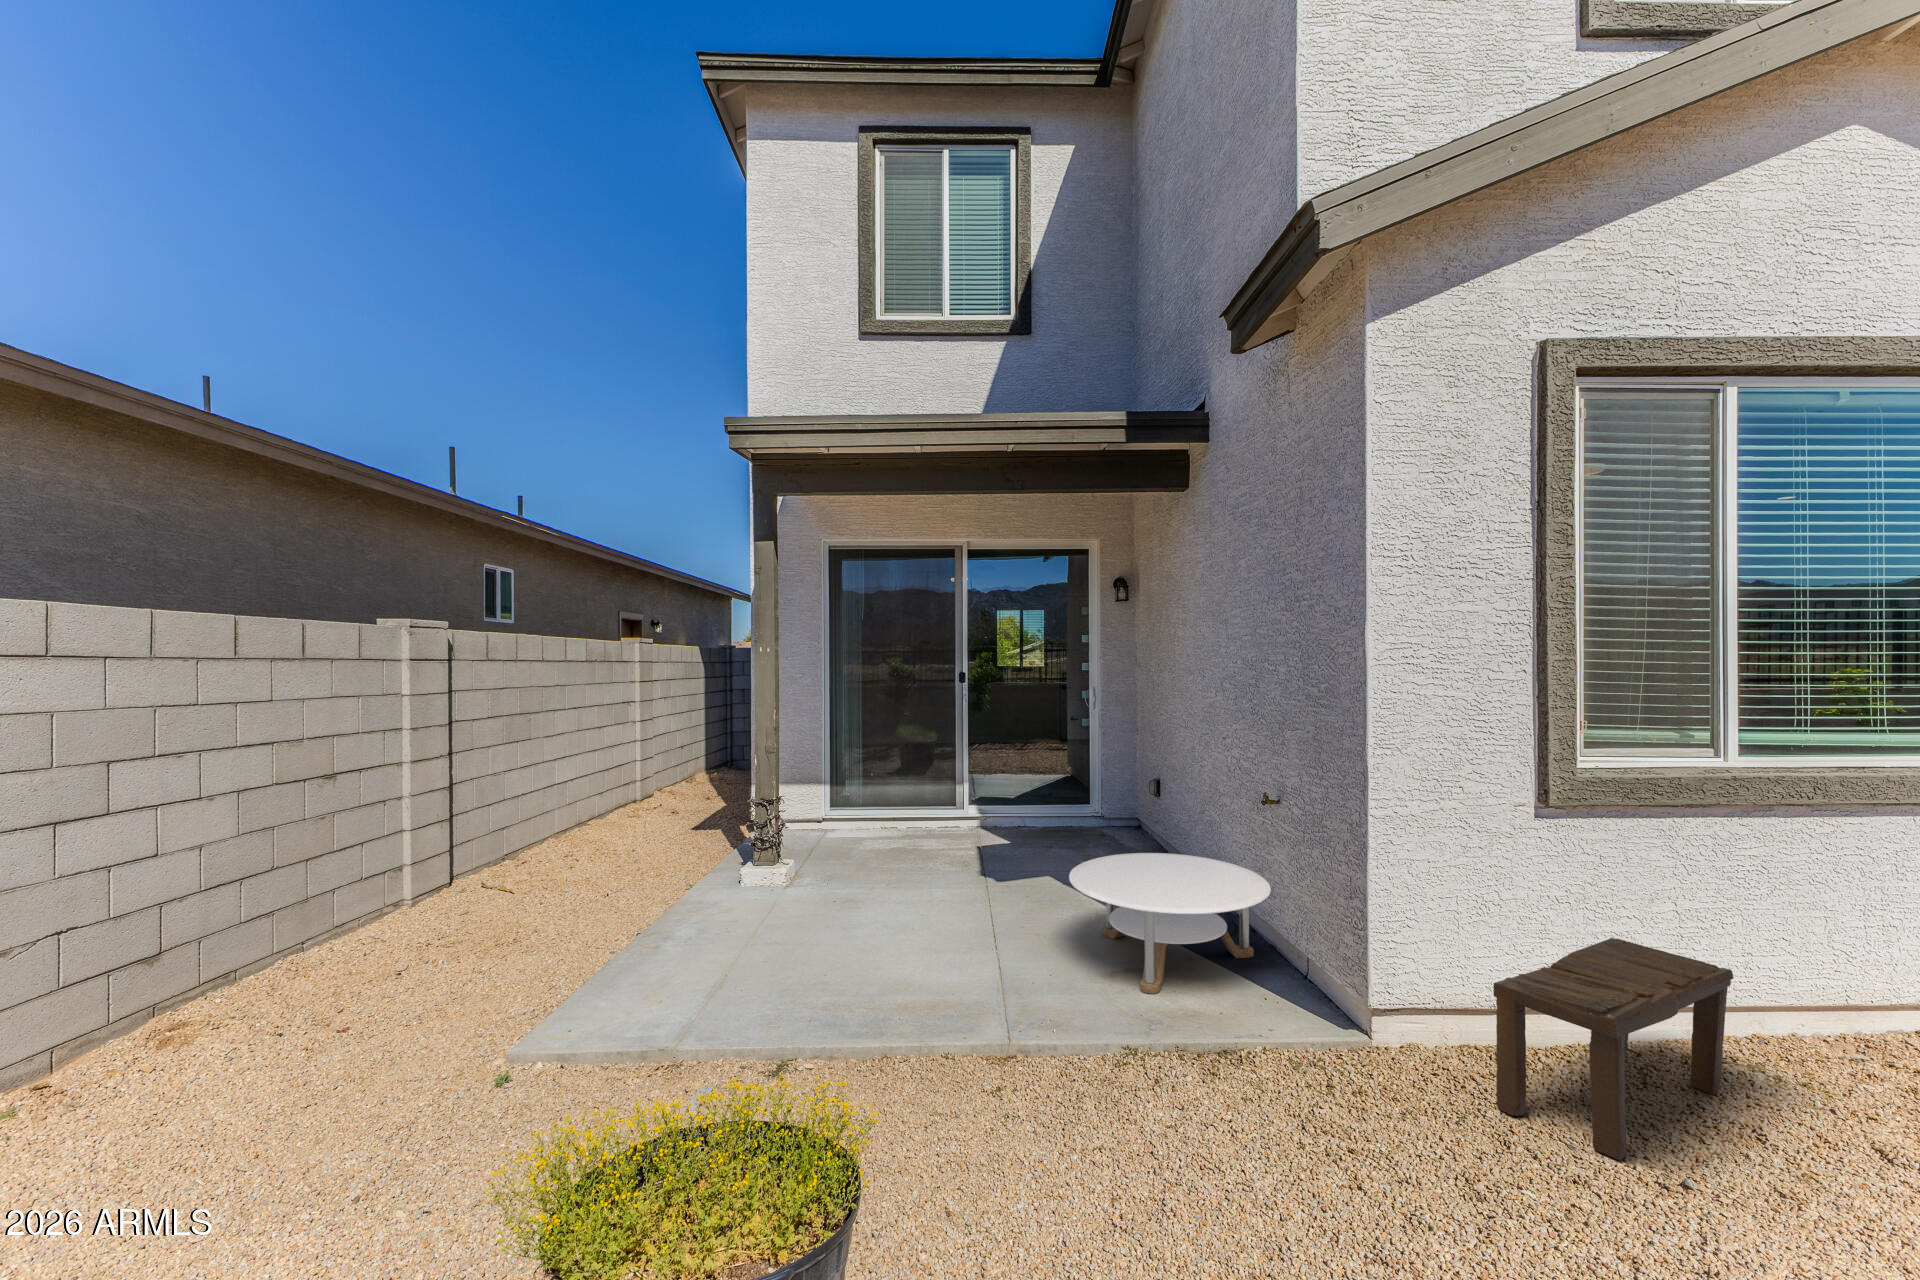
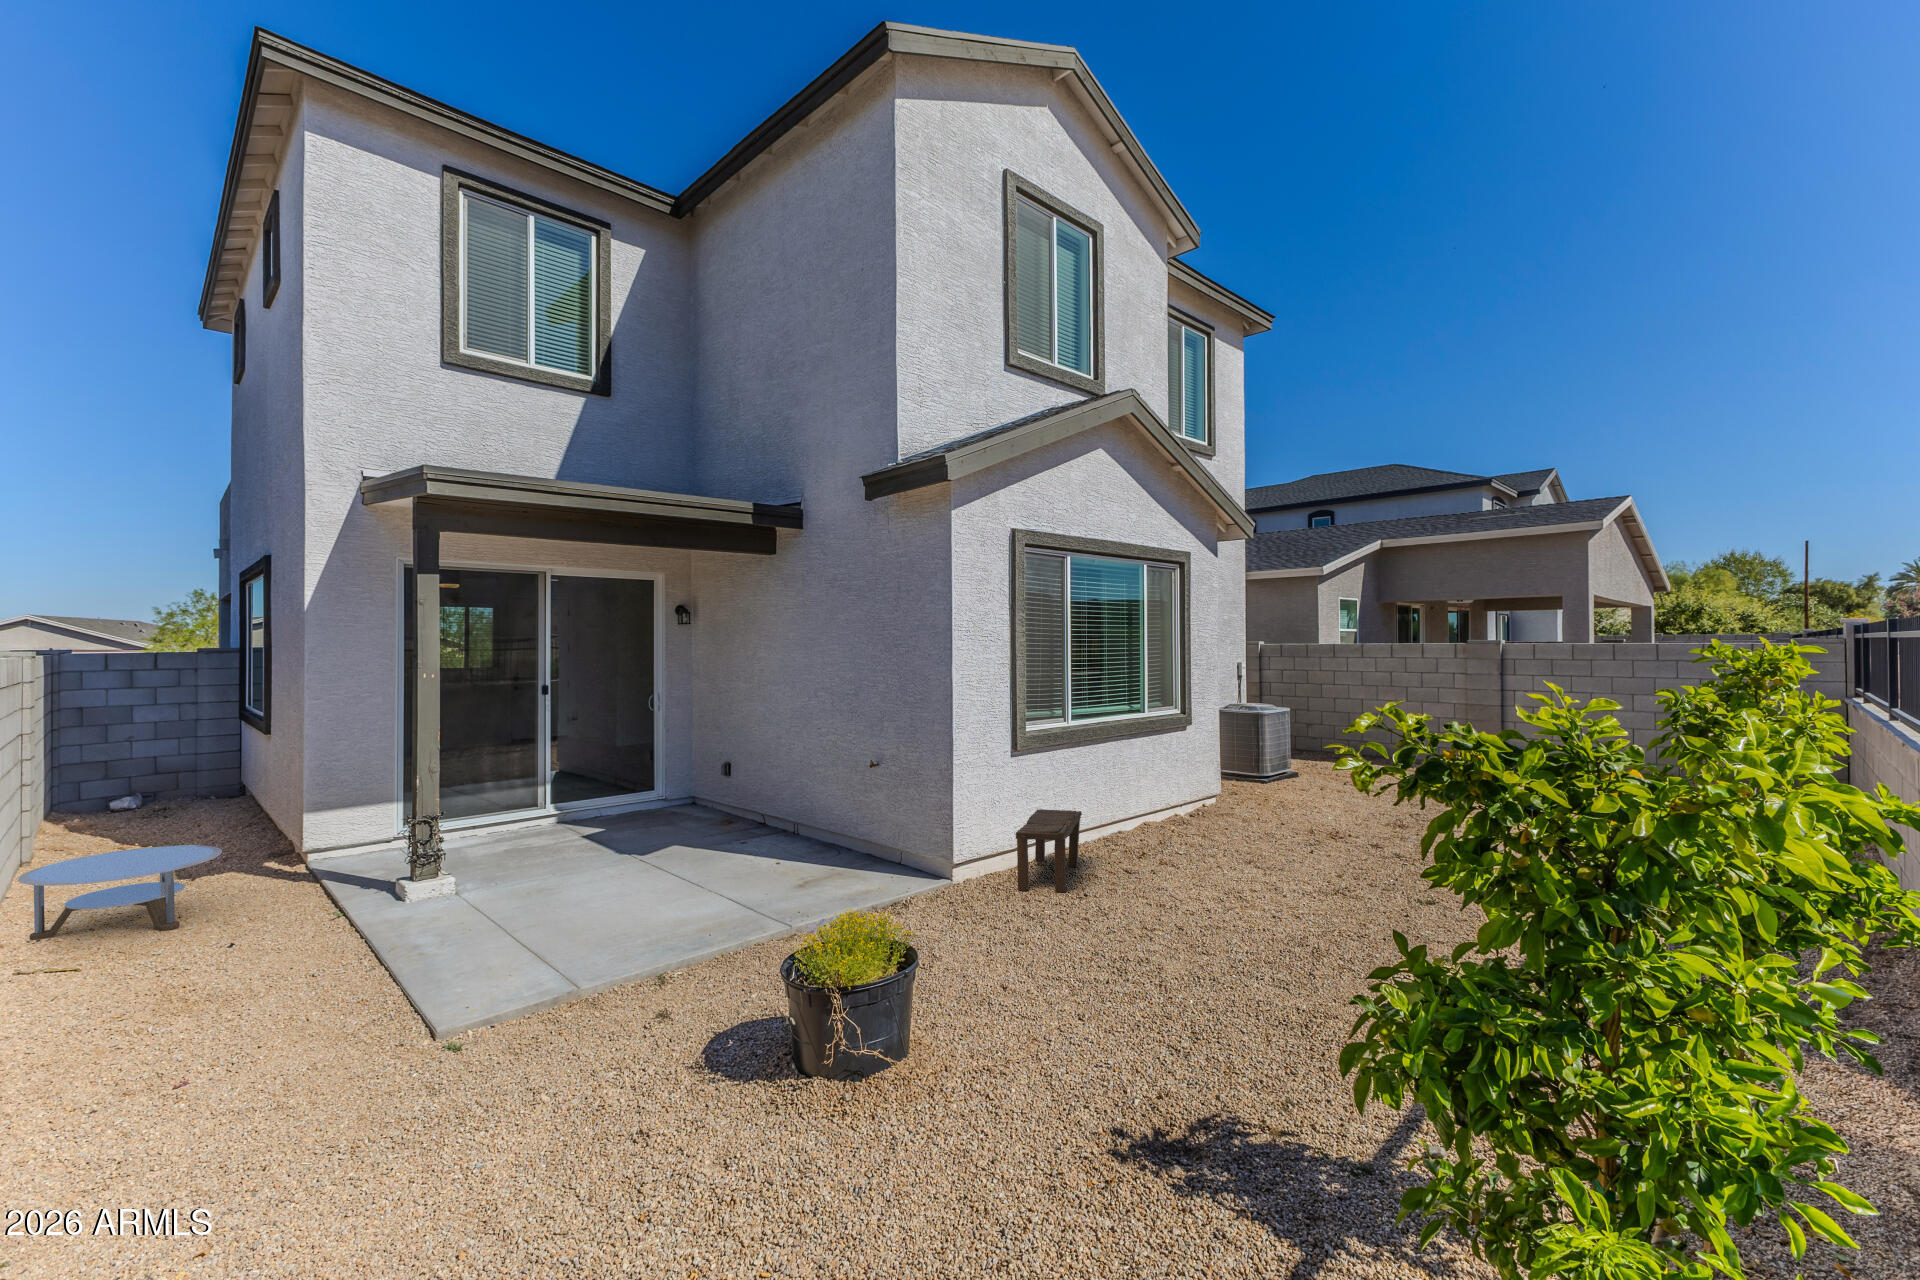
round table: present [1069,853,1271,994] -> present [18,845,222,940]

